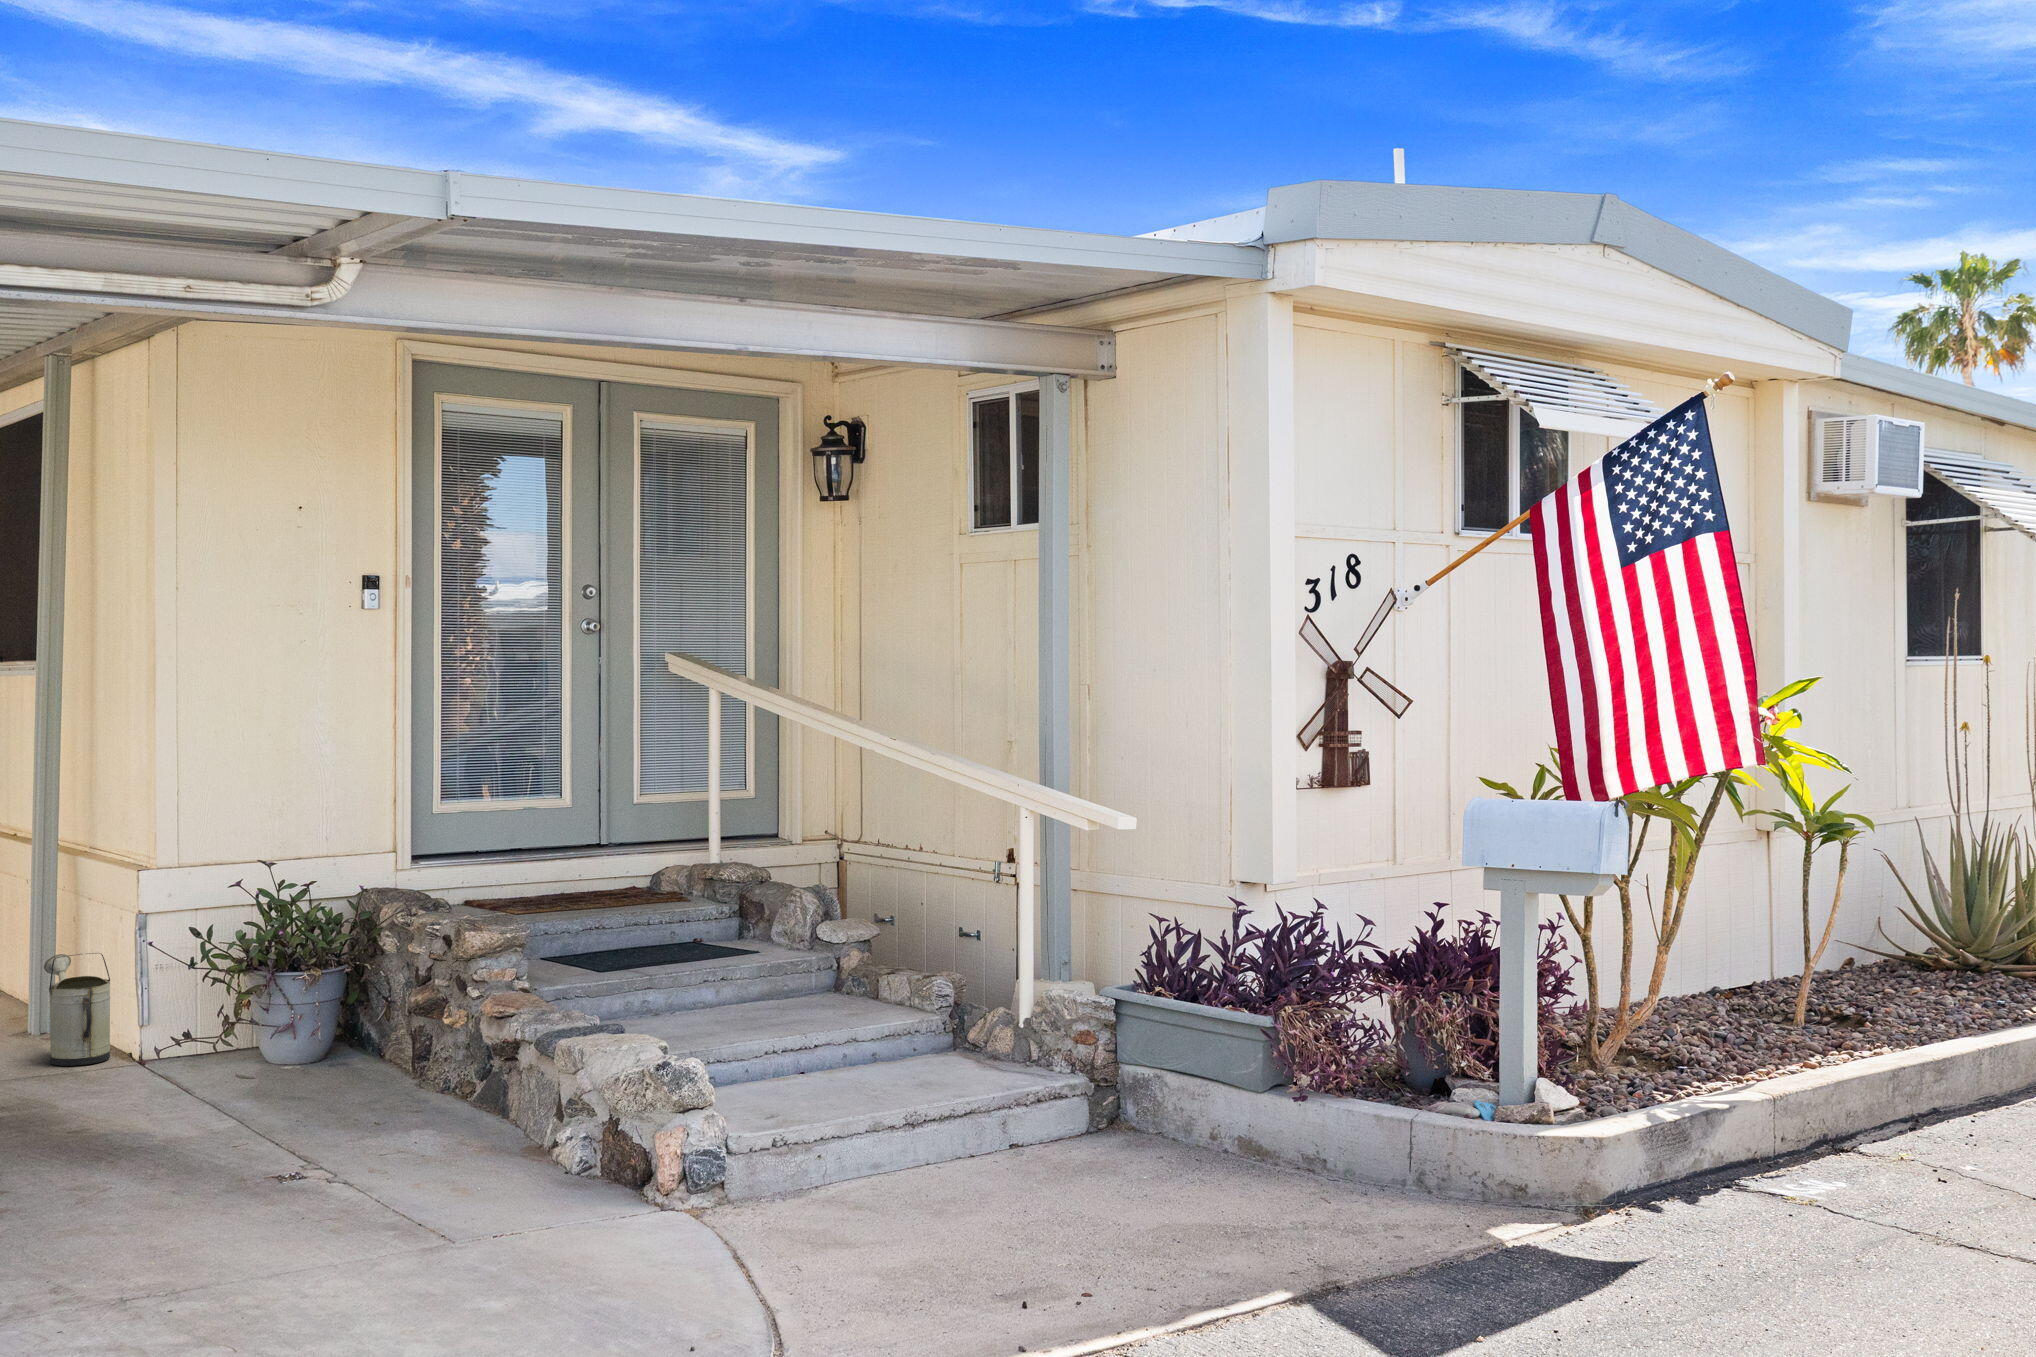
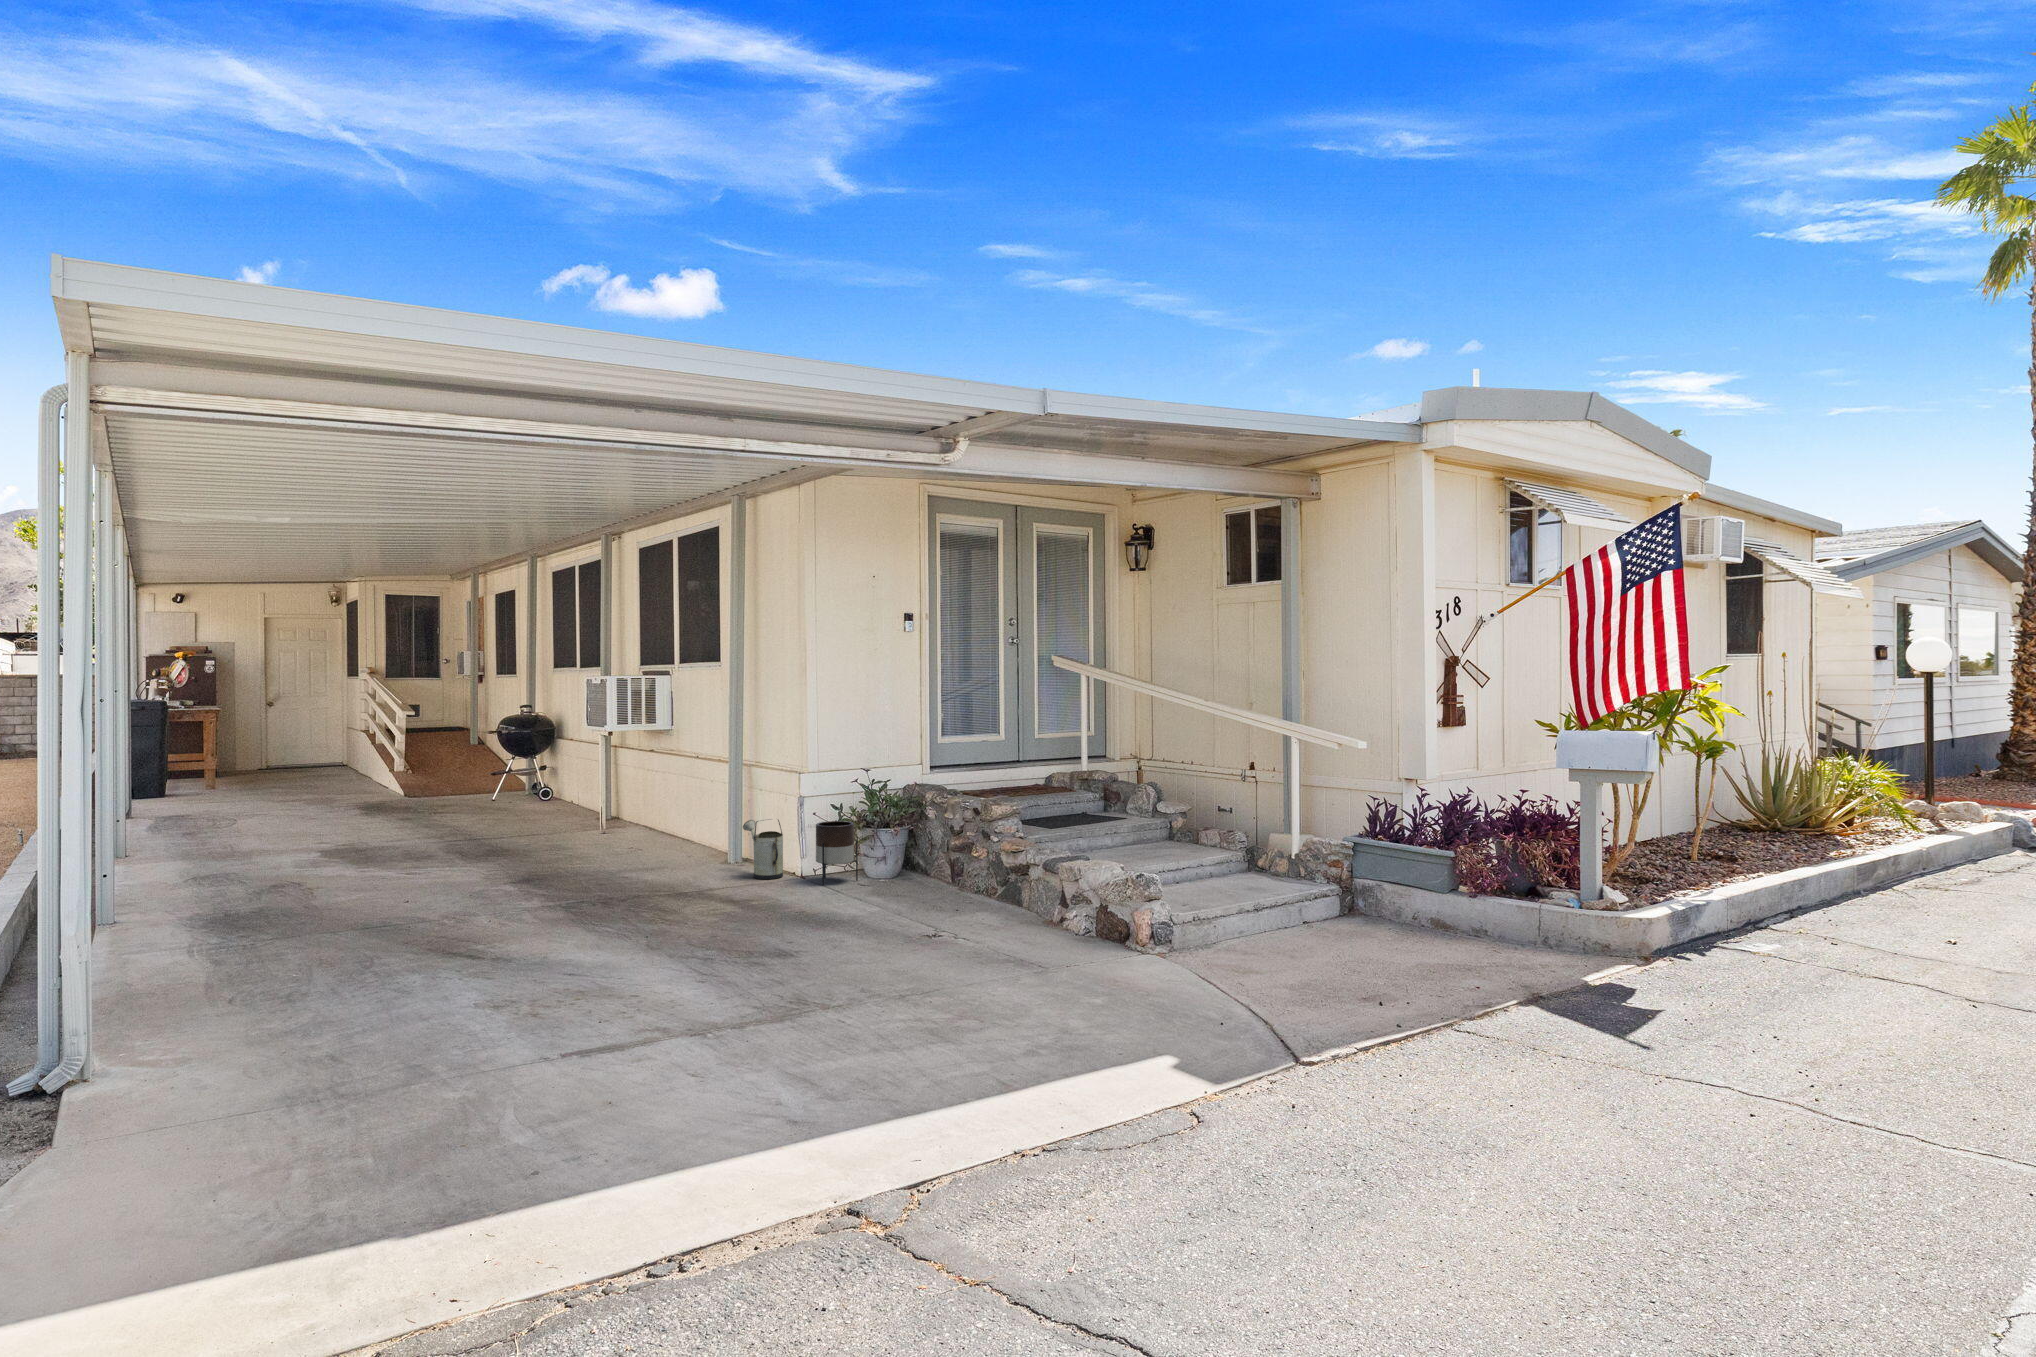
planter: none [160,957,243,1078] -> present [816,821,858,885]

